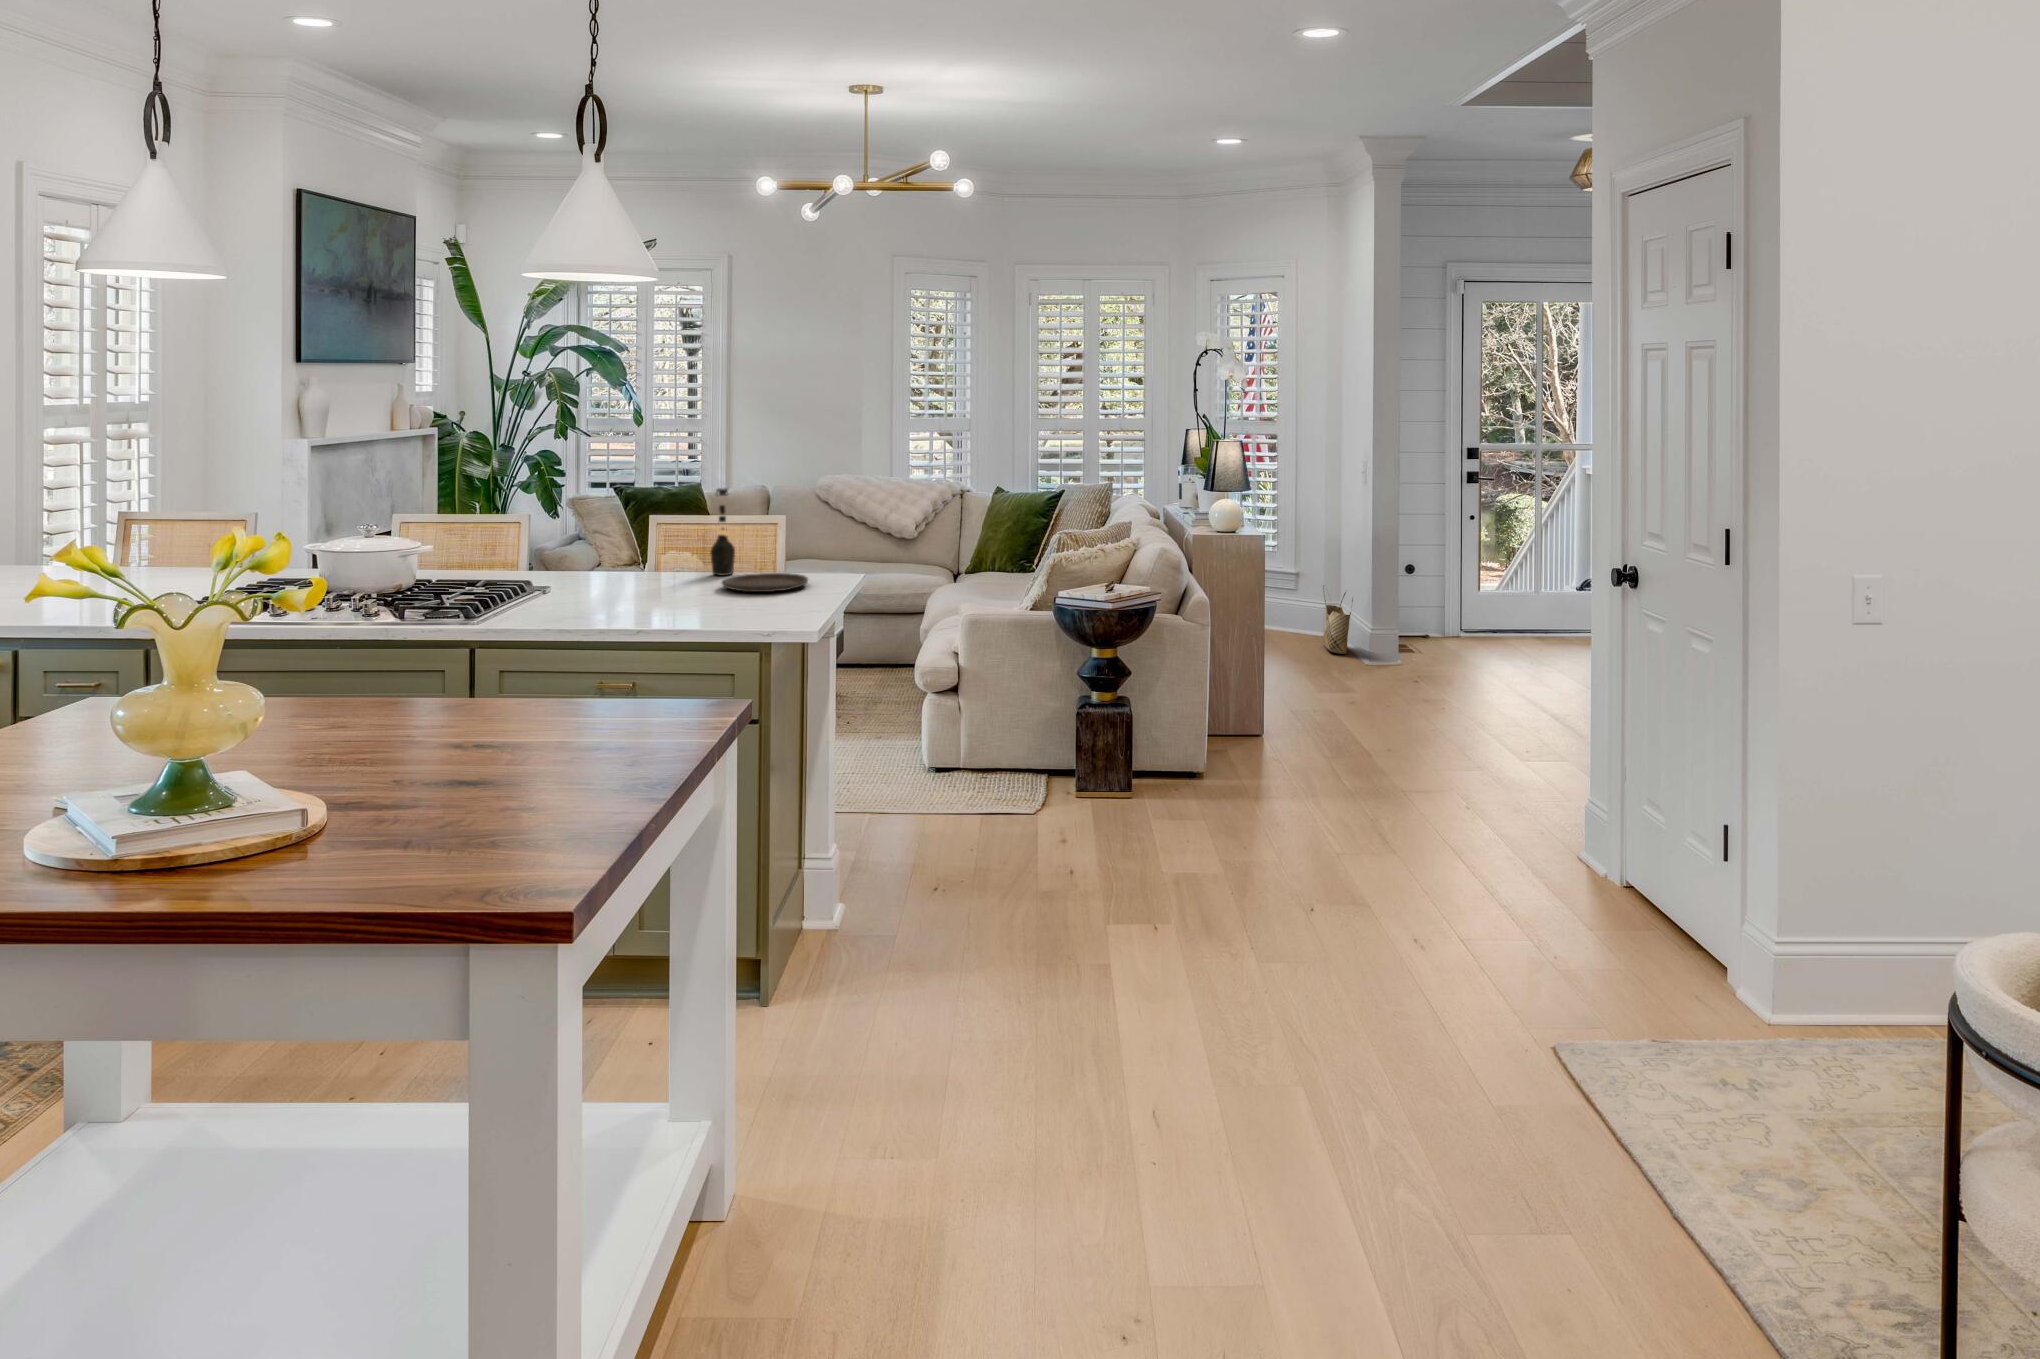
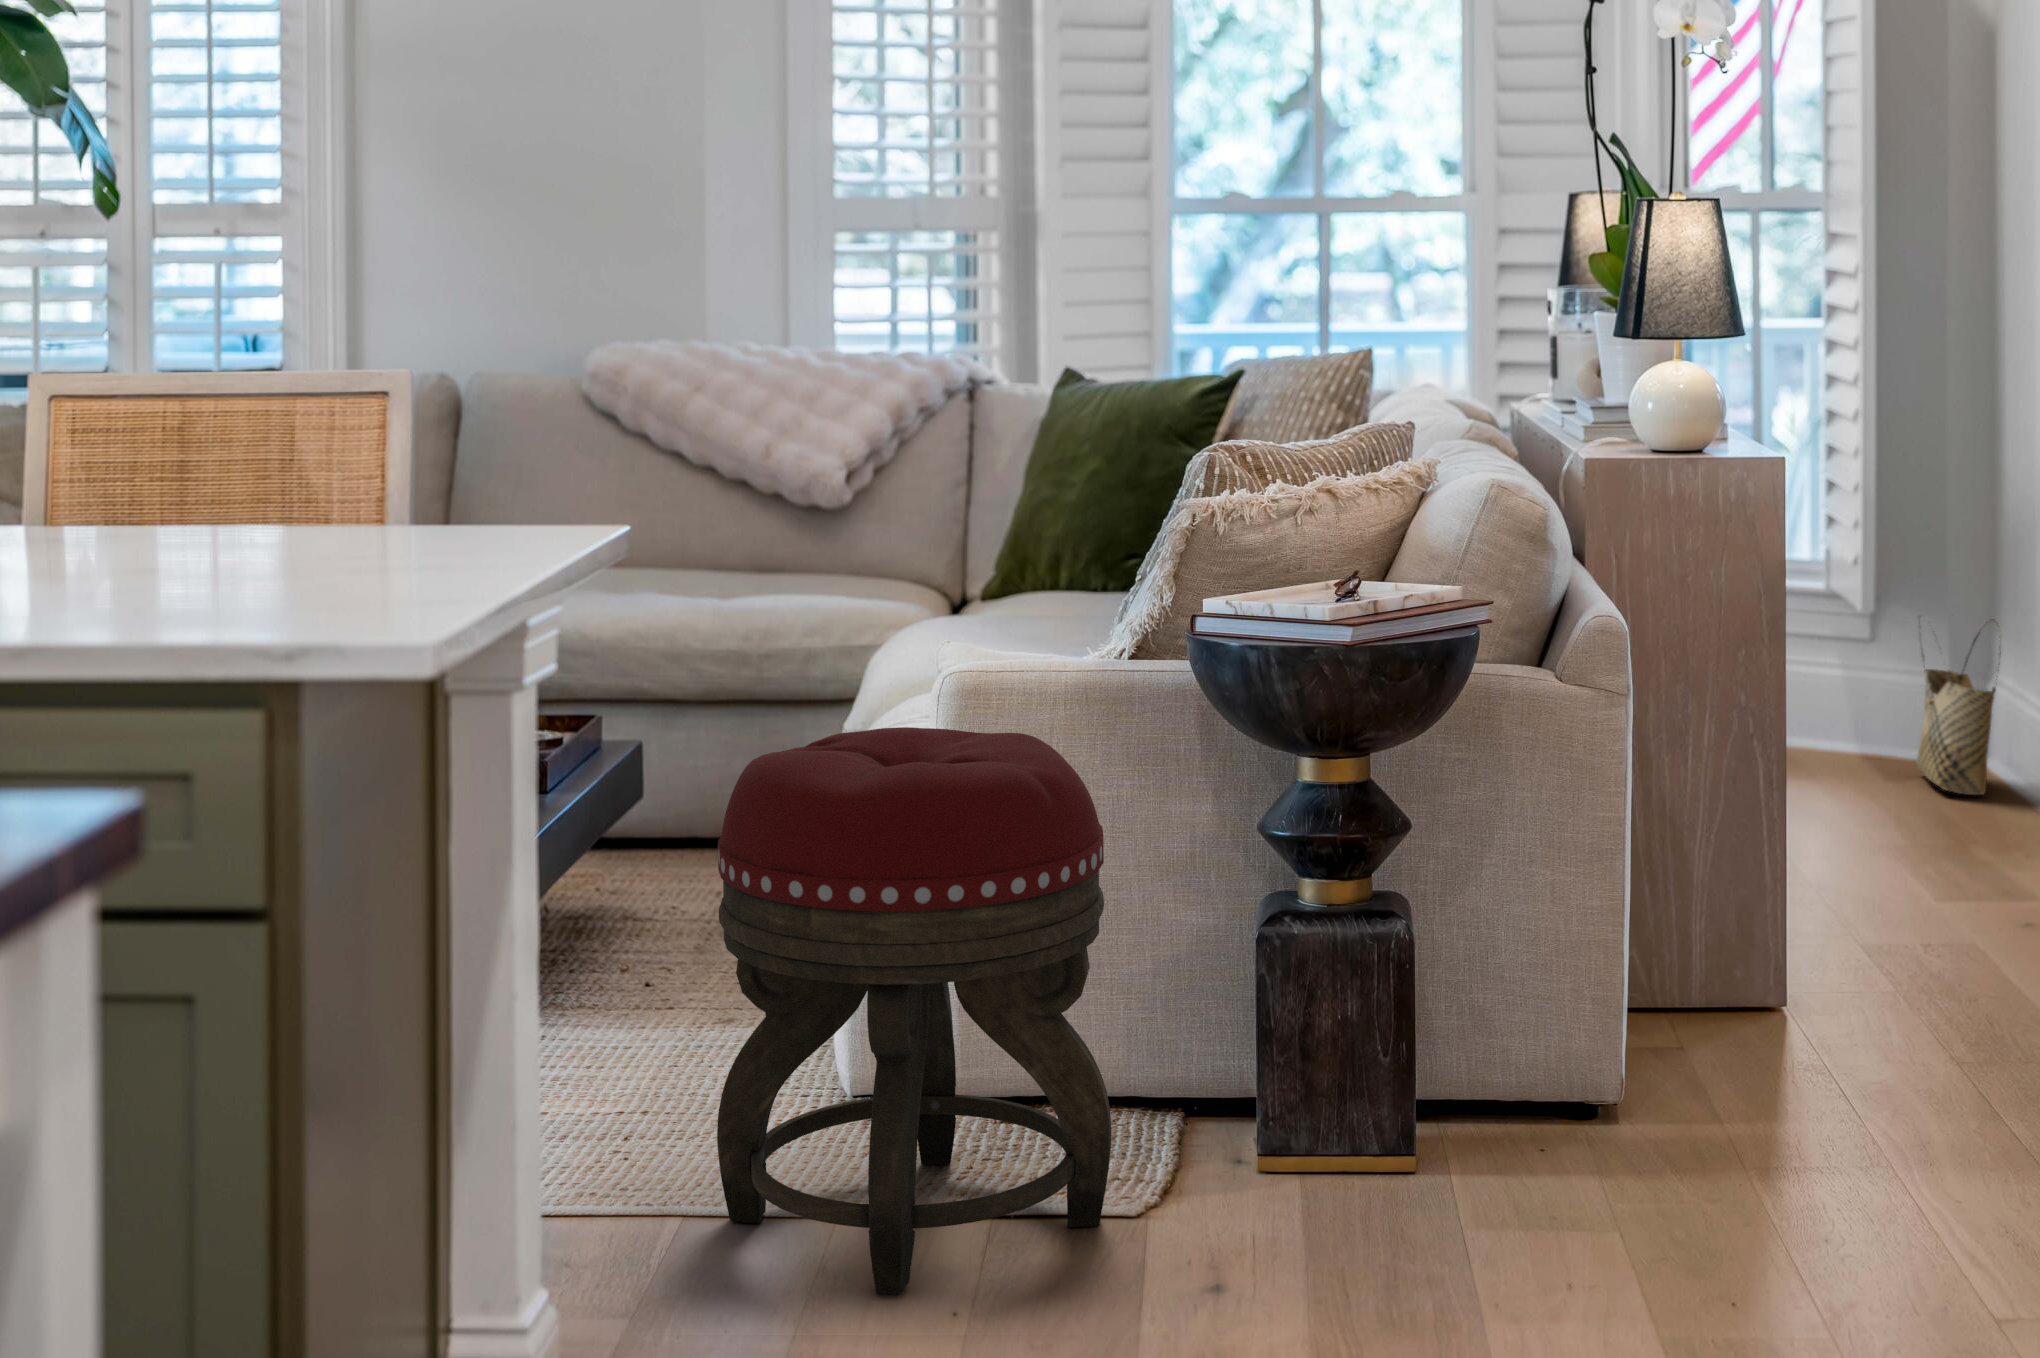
bottle: present [710,488,735,576] -> none [97,253,178,526]
plate: present [722,573,808,592] -> none [82,510,379,555]
footstool: none [903,639,1029,821] -> present [717,727,1111,1295]

